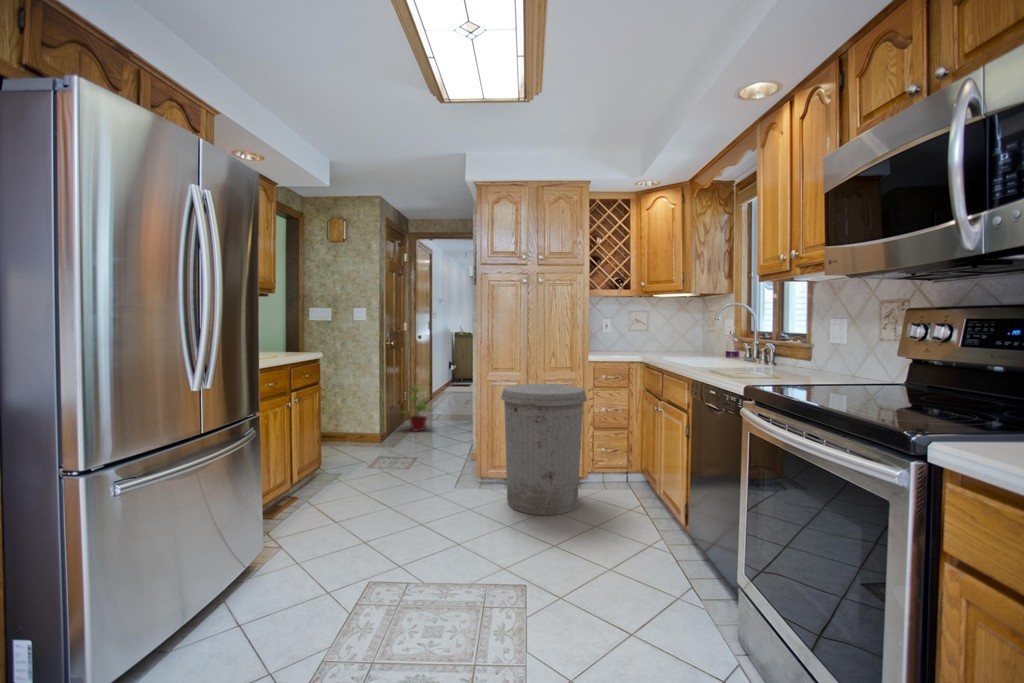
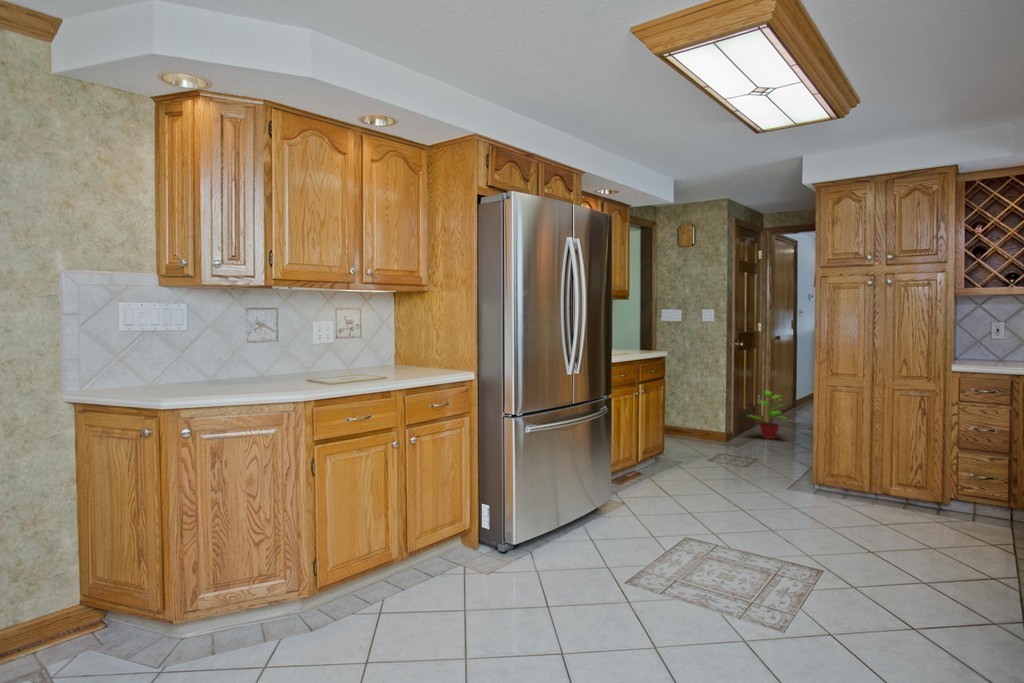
trash can: present [501,383,587,515] -> none [831,392,934,524]

